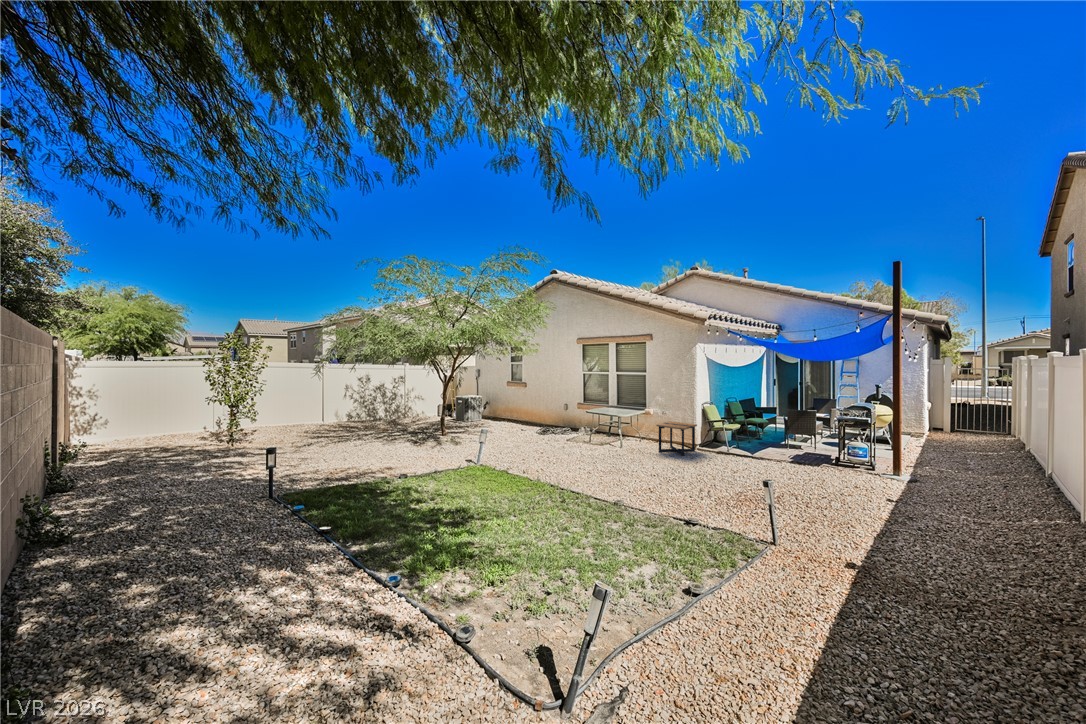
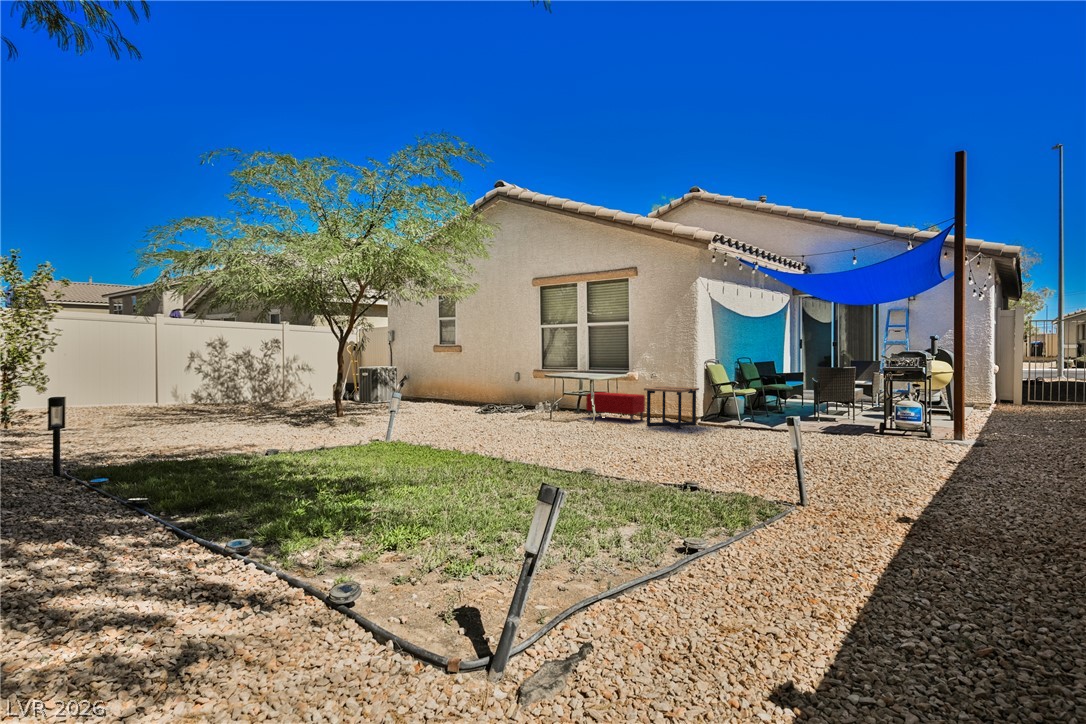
bench: none [615,423,657,447] -> present [586,392,645,422]

